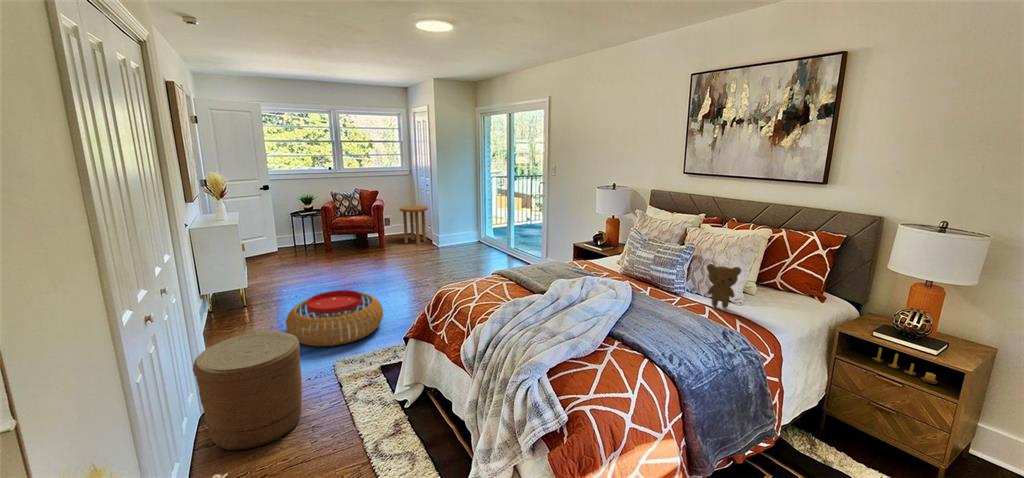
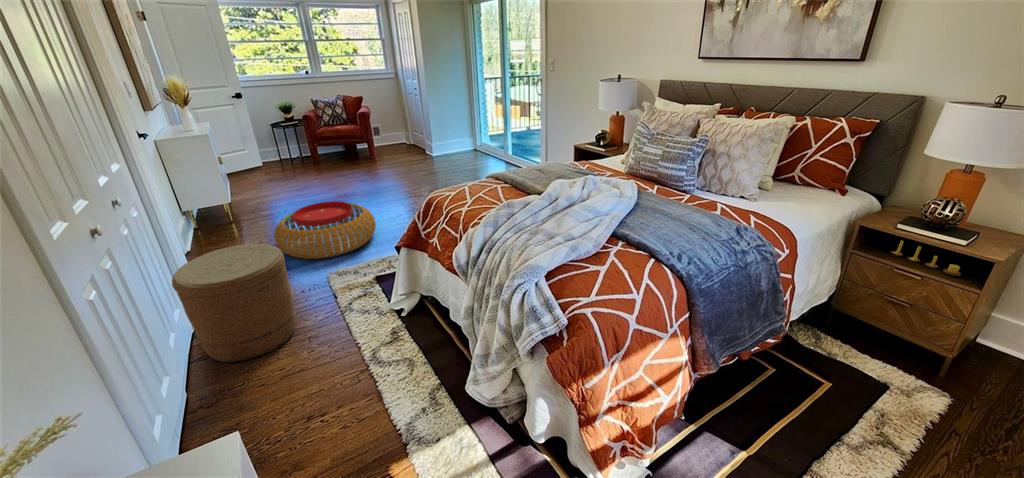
side table: present [399,206,428,244] -> none [388,112,418,154]
teddy bear: present [707,264,741,308] -> none [720,156,760,204]

